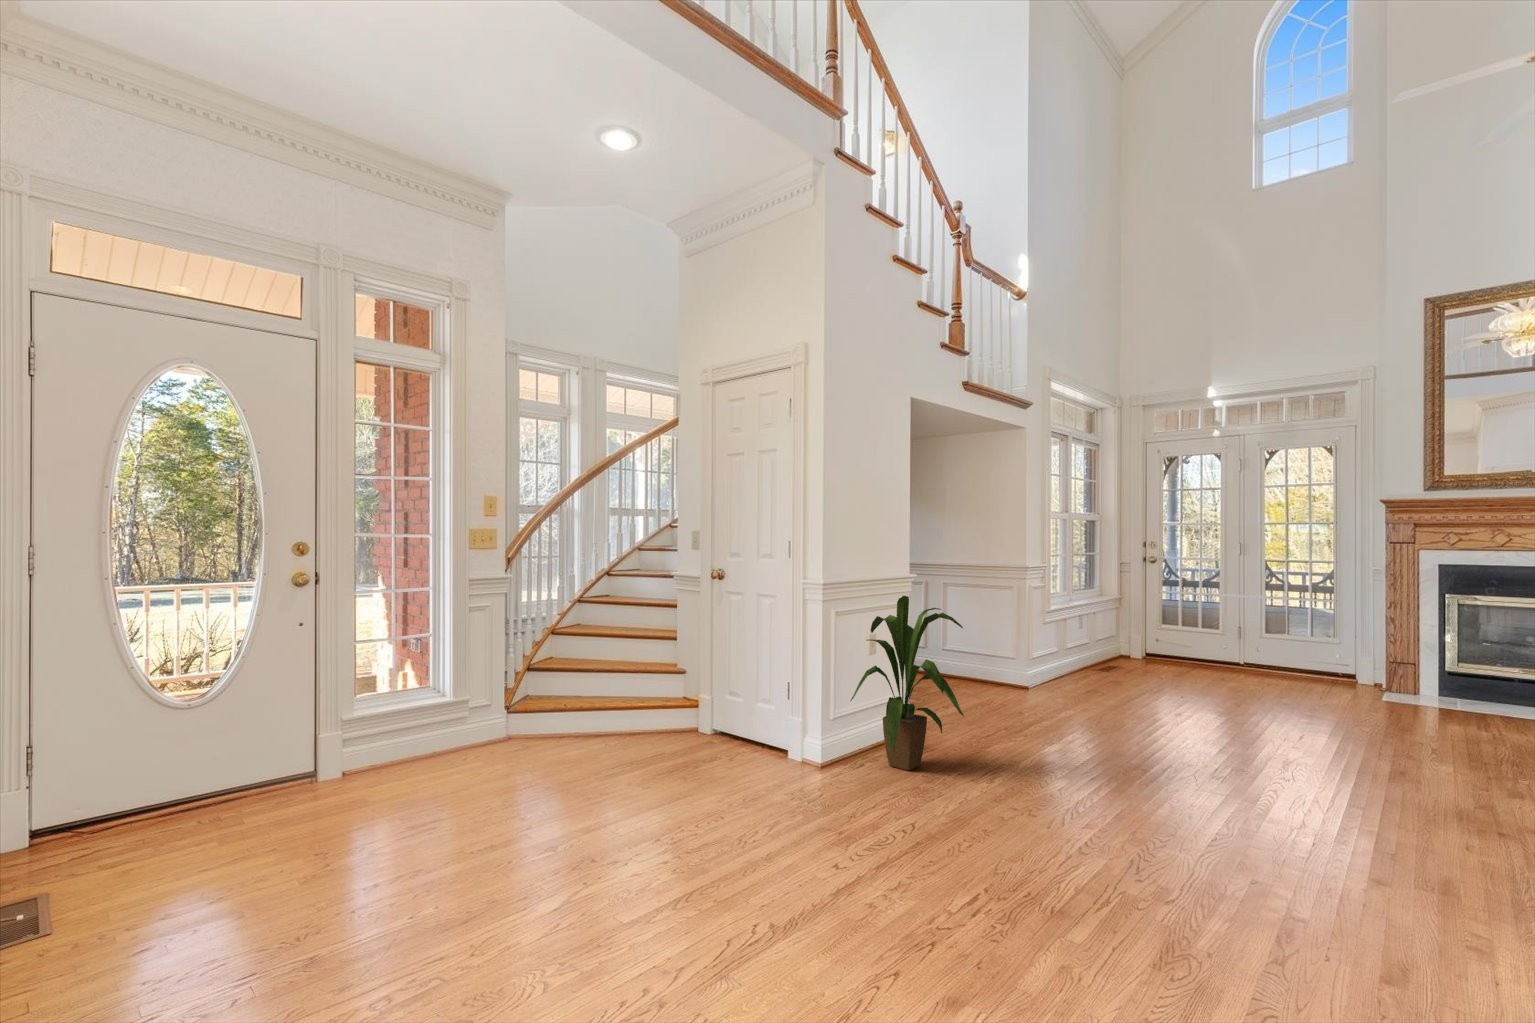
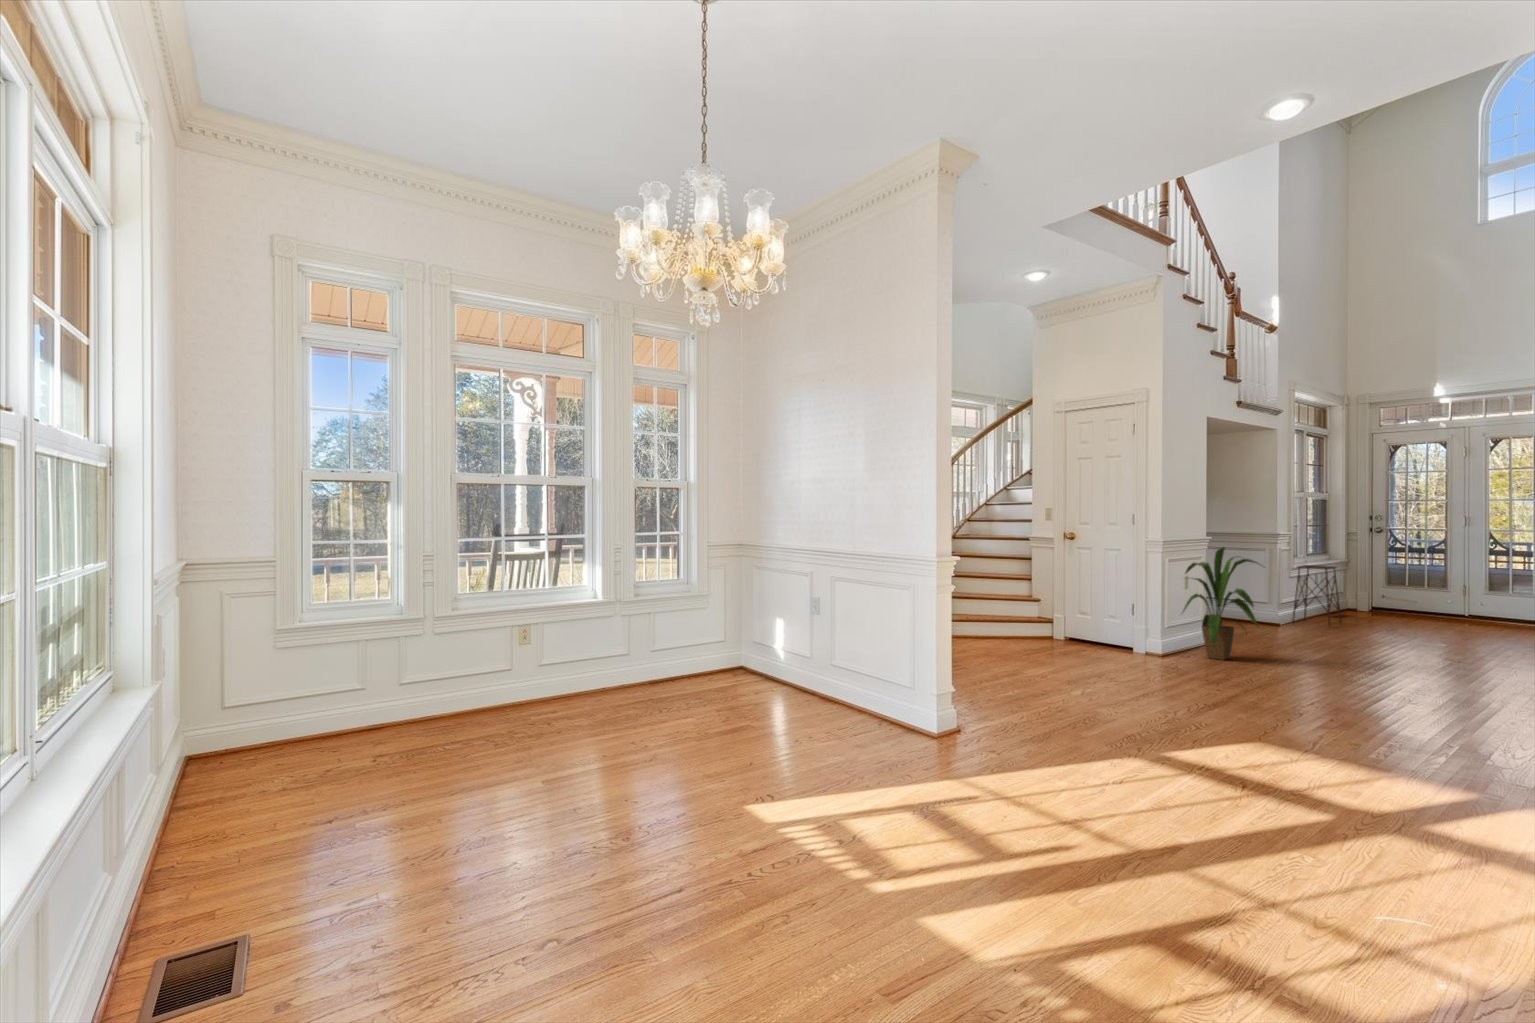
side table: none [1045,606,1103,690] -> present [1292,565,1341,626]

